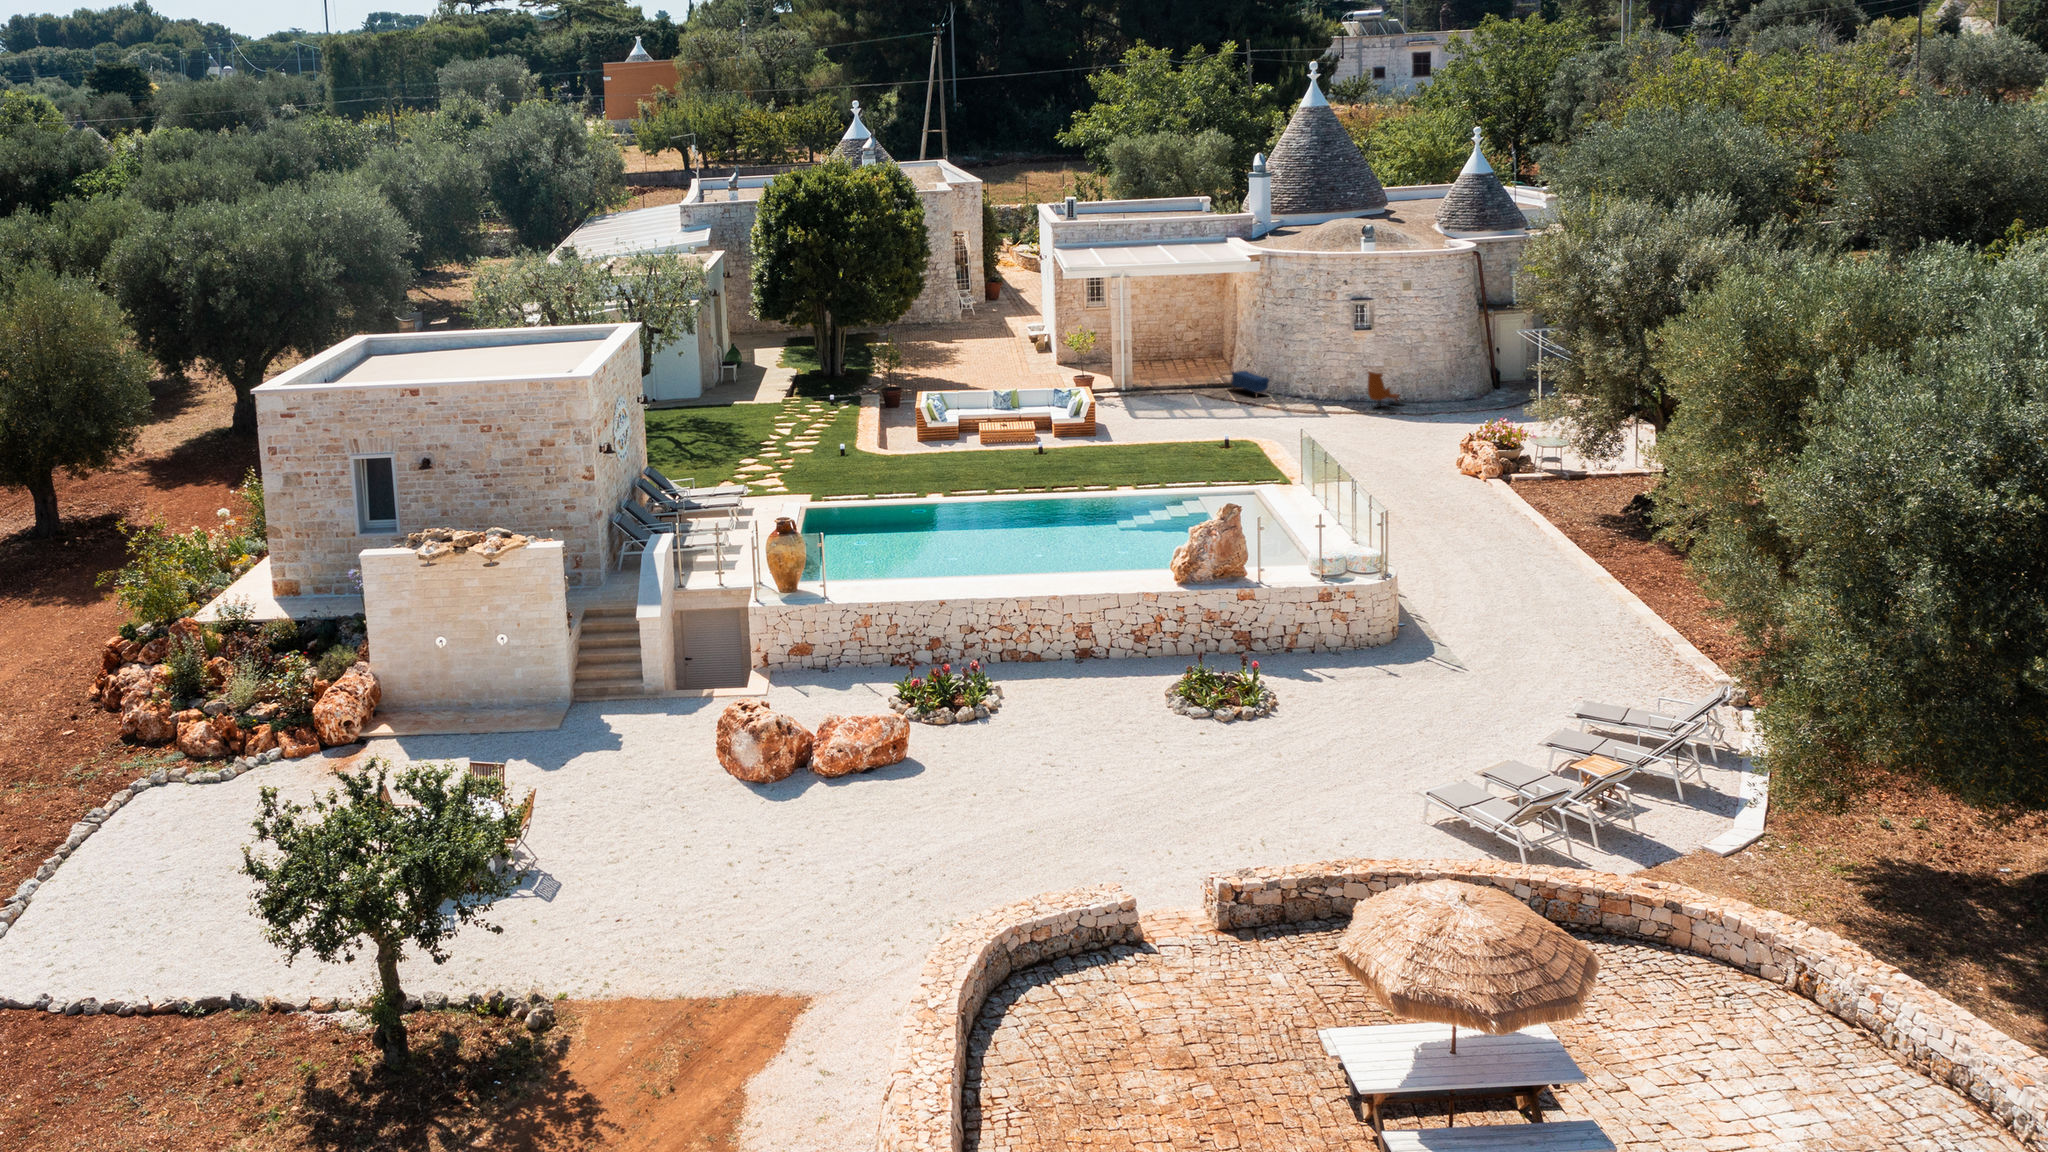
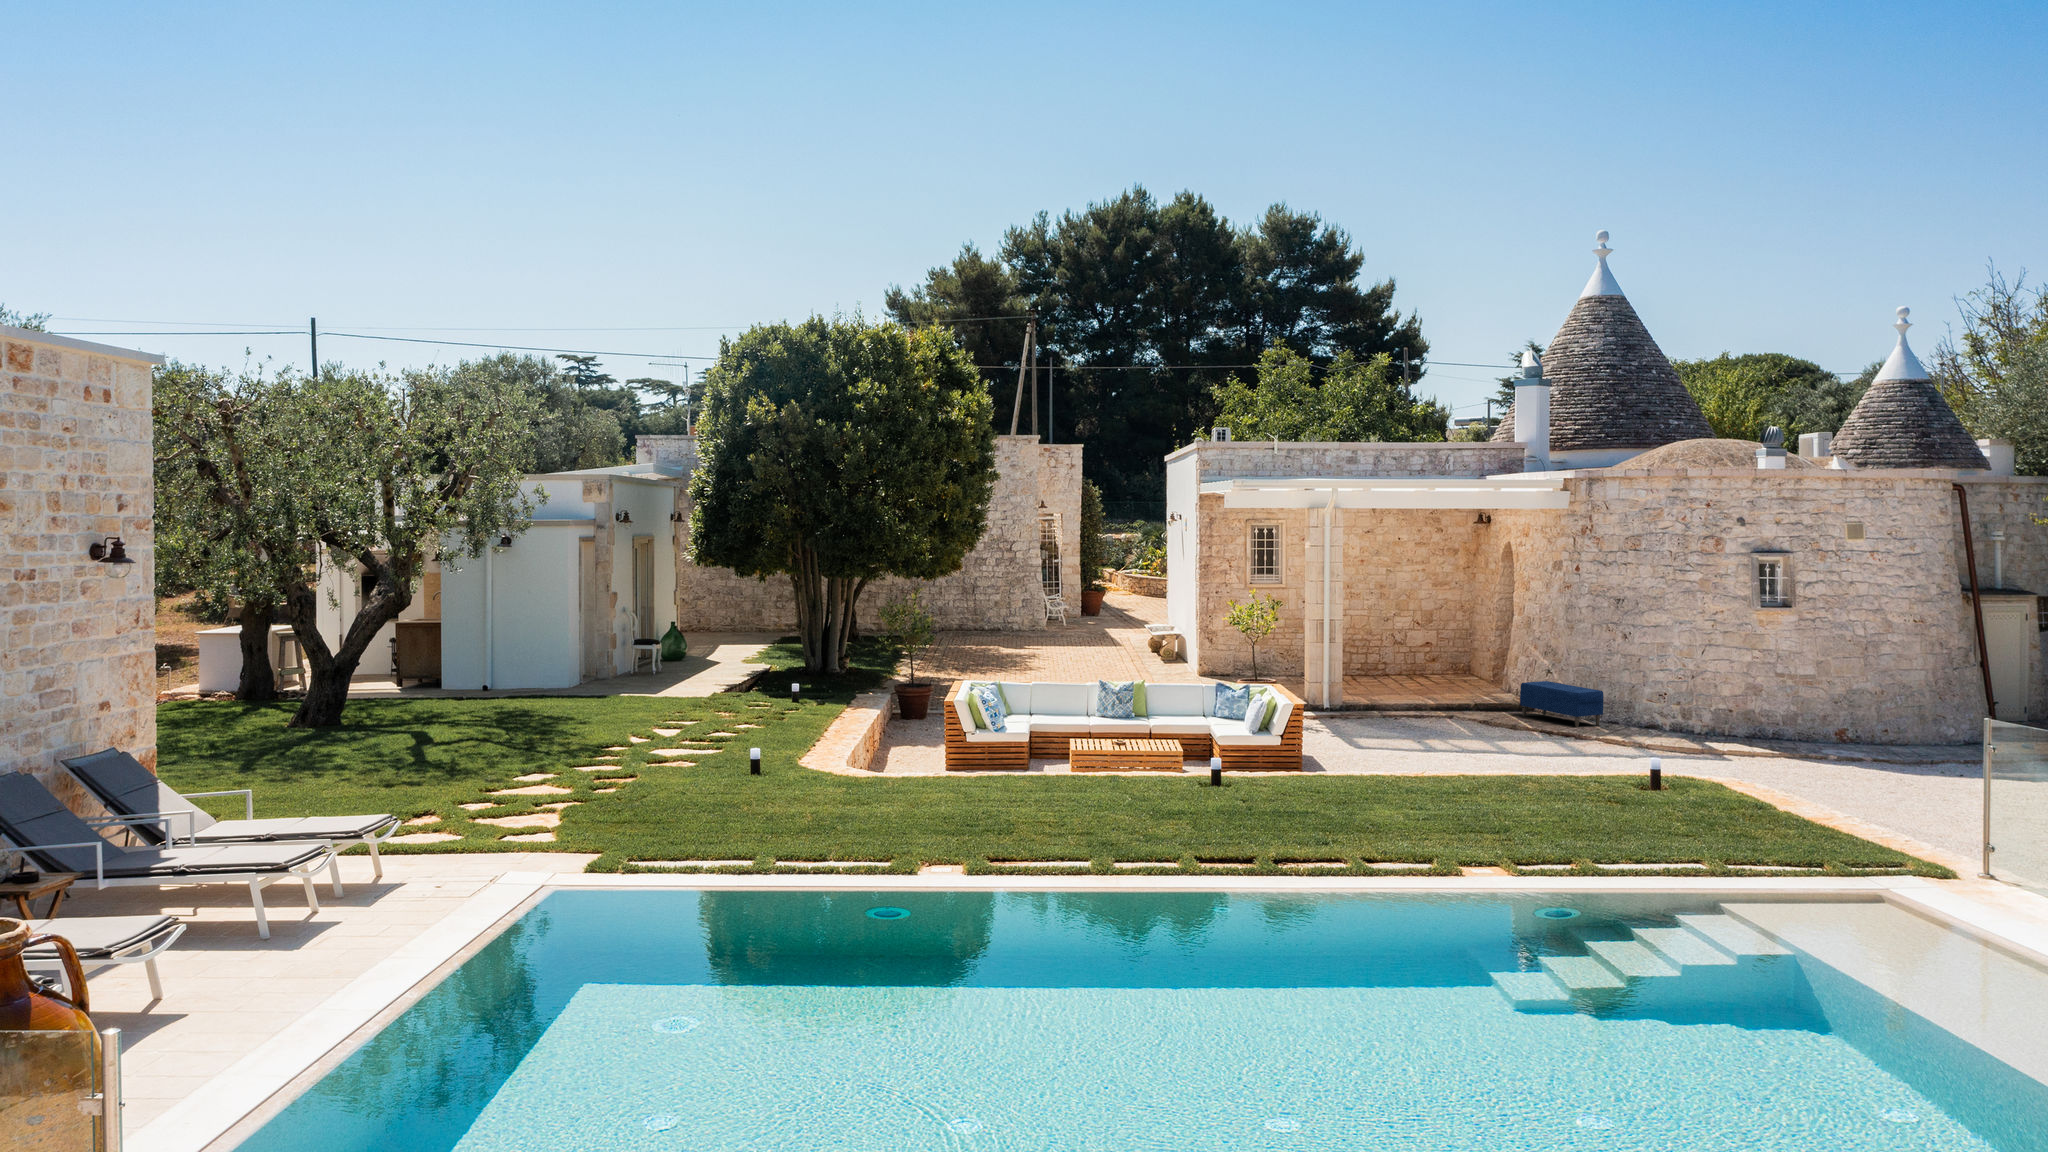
lounge chair: present [1368,372,1397,408] -> none [1808,678,1868,754]

